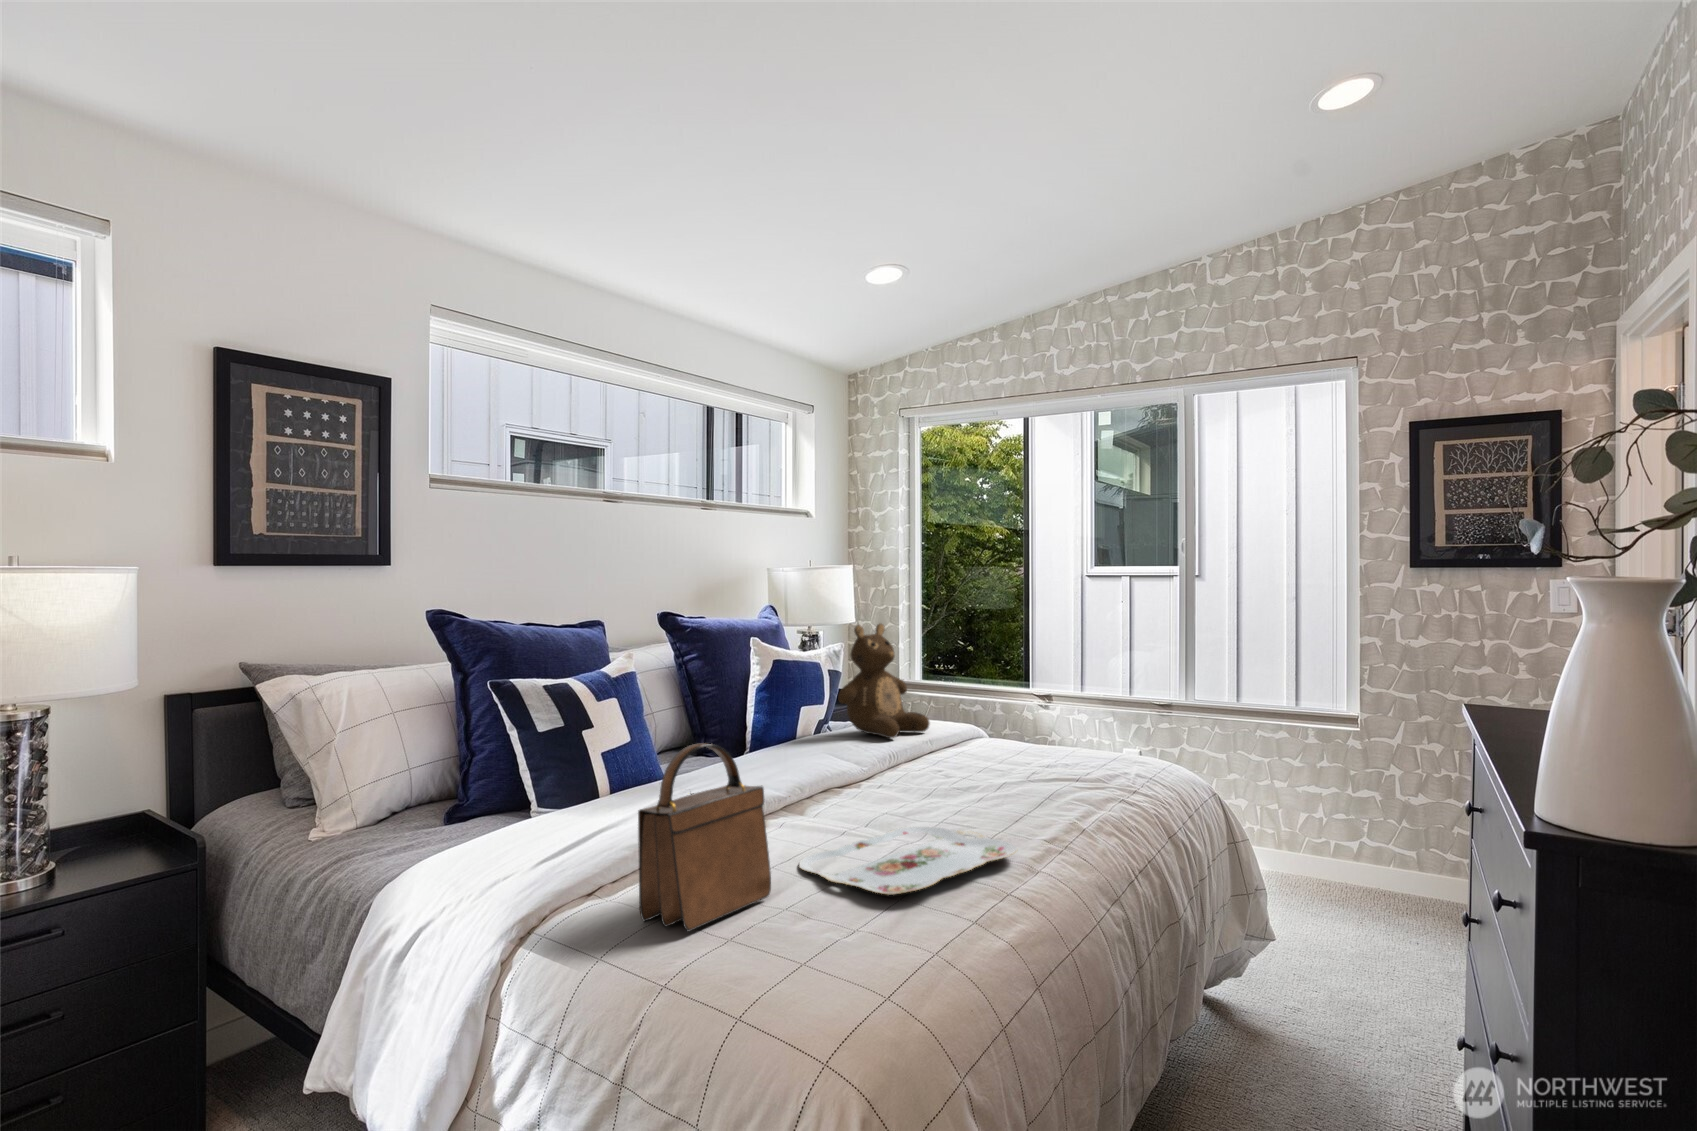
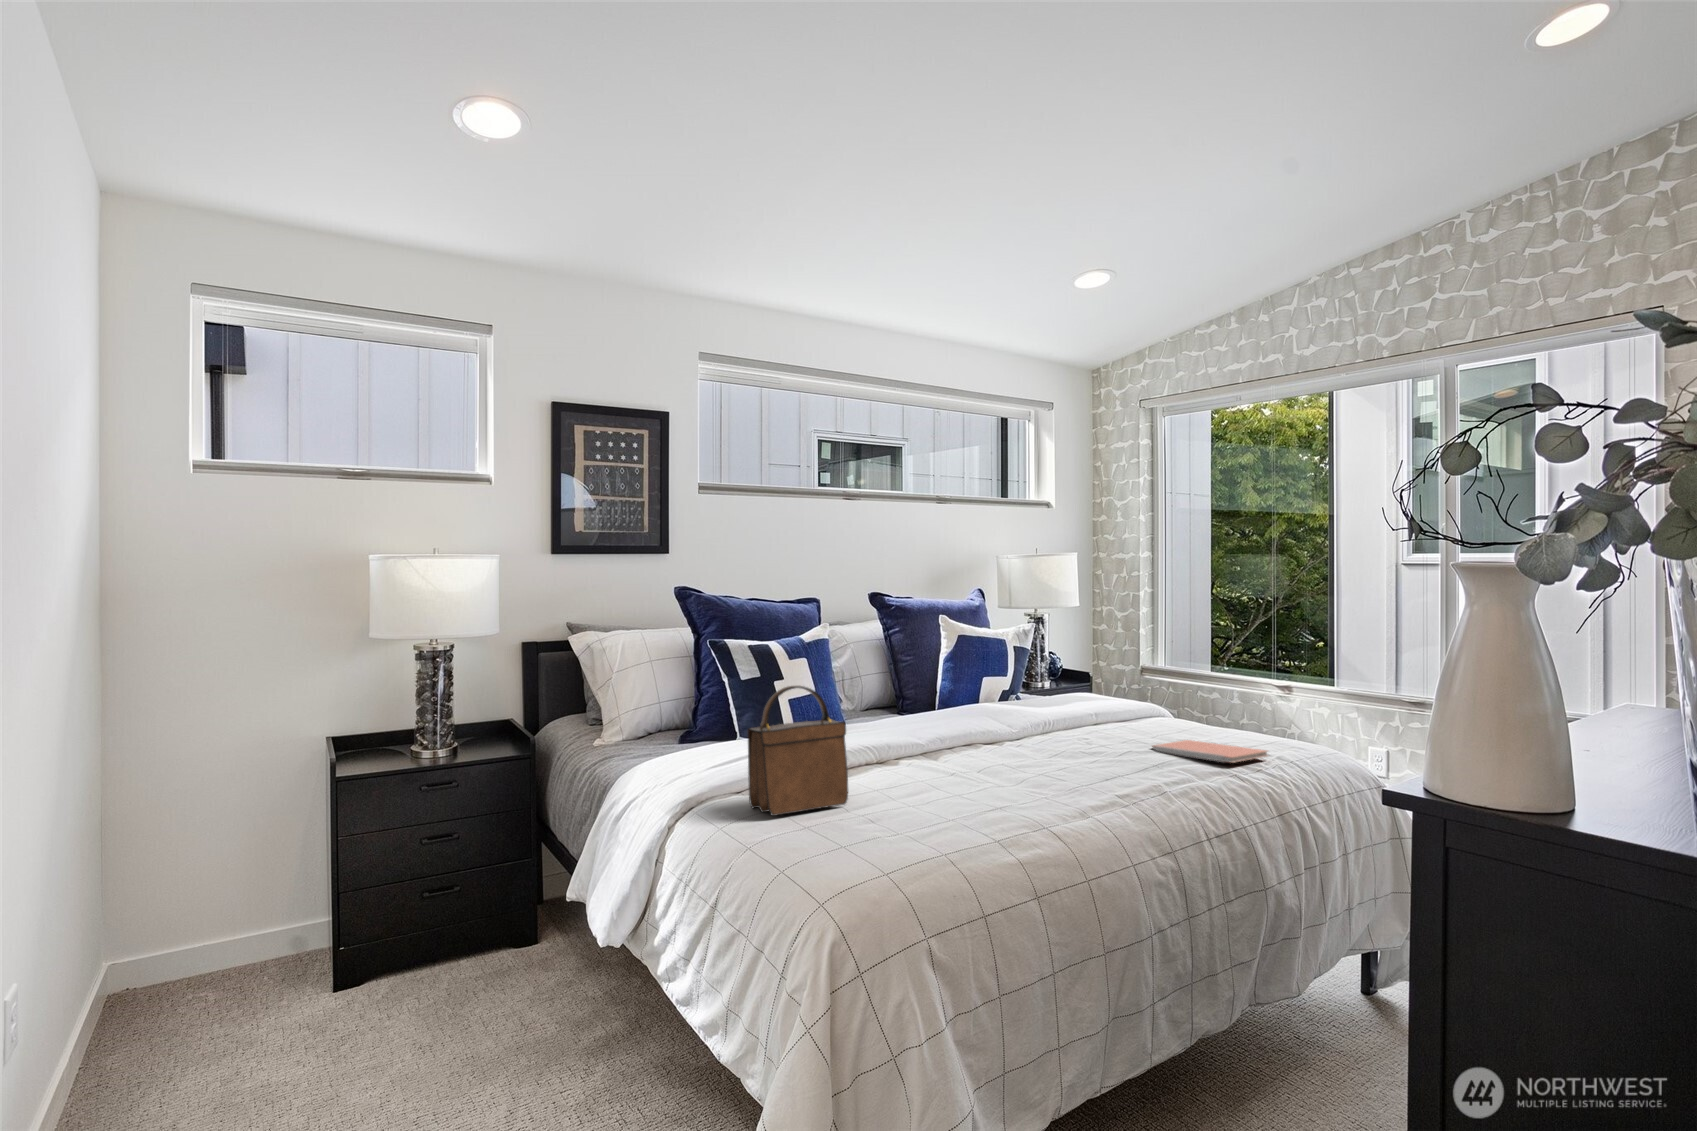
teddy bear: present [838,624,930,738] -> none [1003,607,1088,710]
notebook: none [1024,761,1143,785] -> present [1152,740,1268,763]
serving tray: present [799,827,1017,895] -> none [886,775,1066,813]

